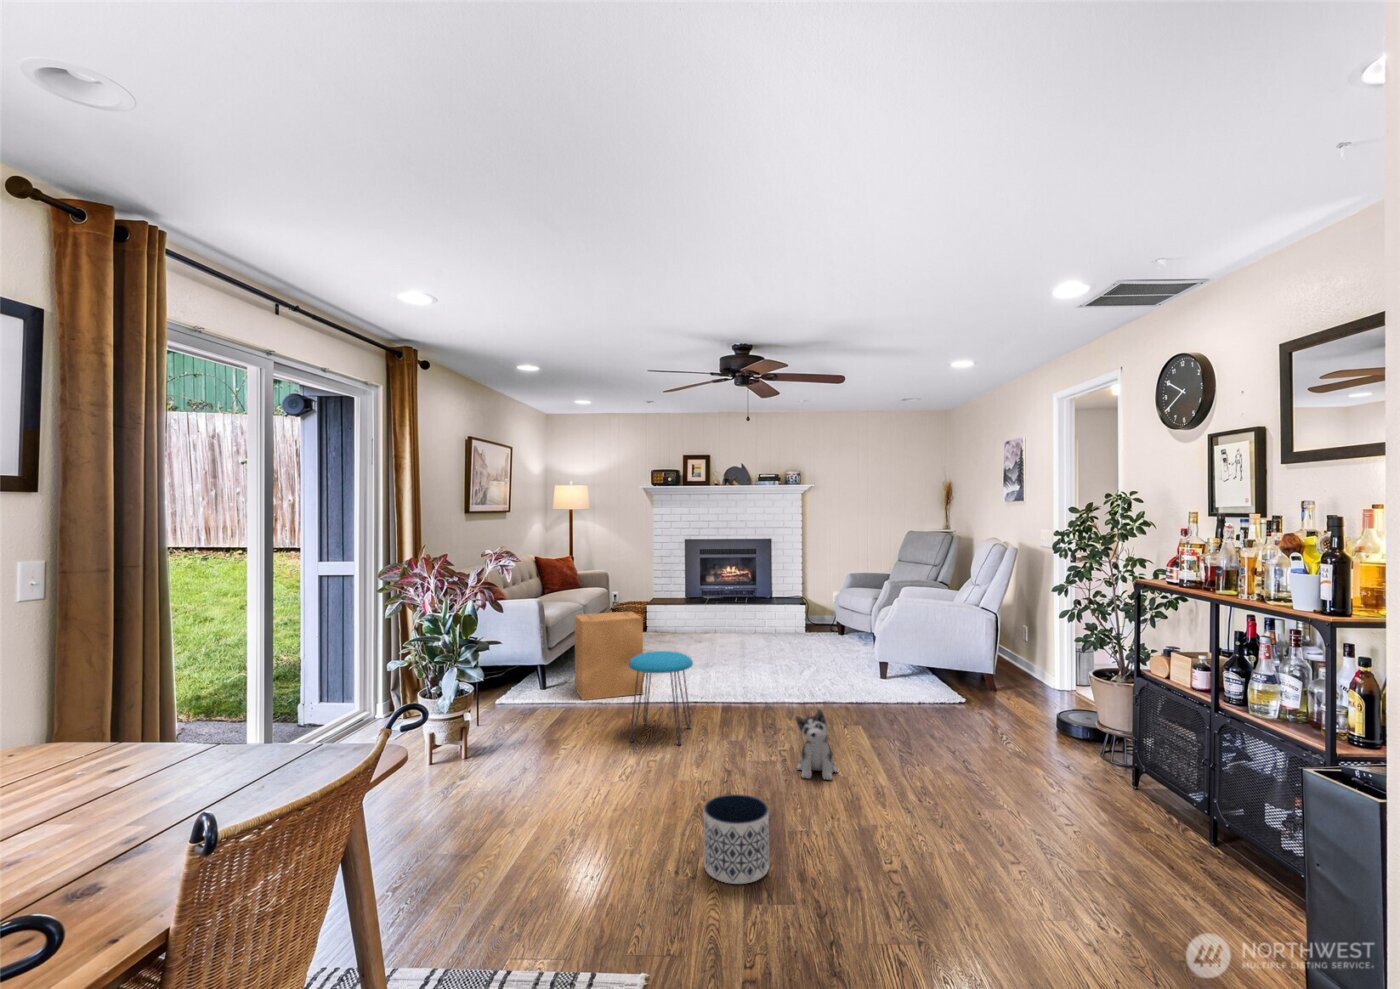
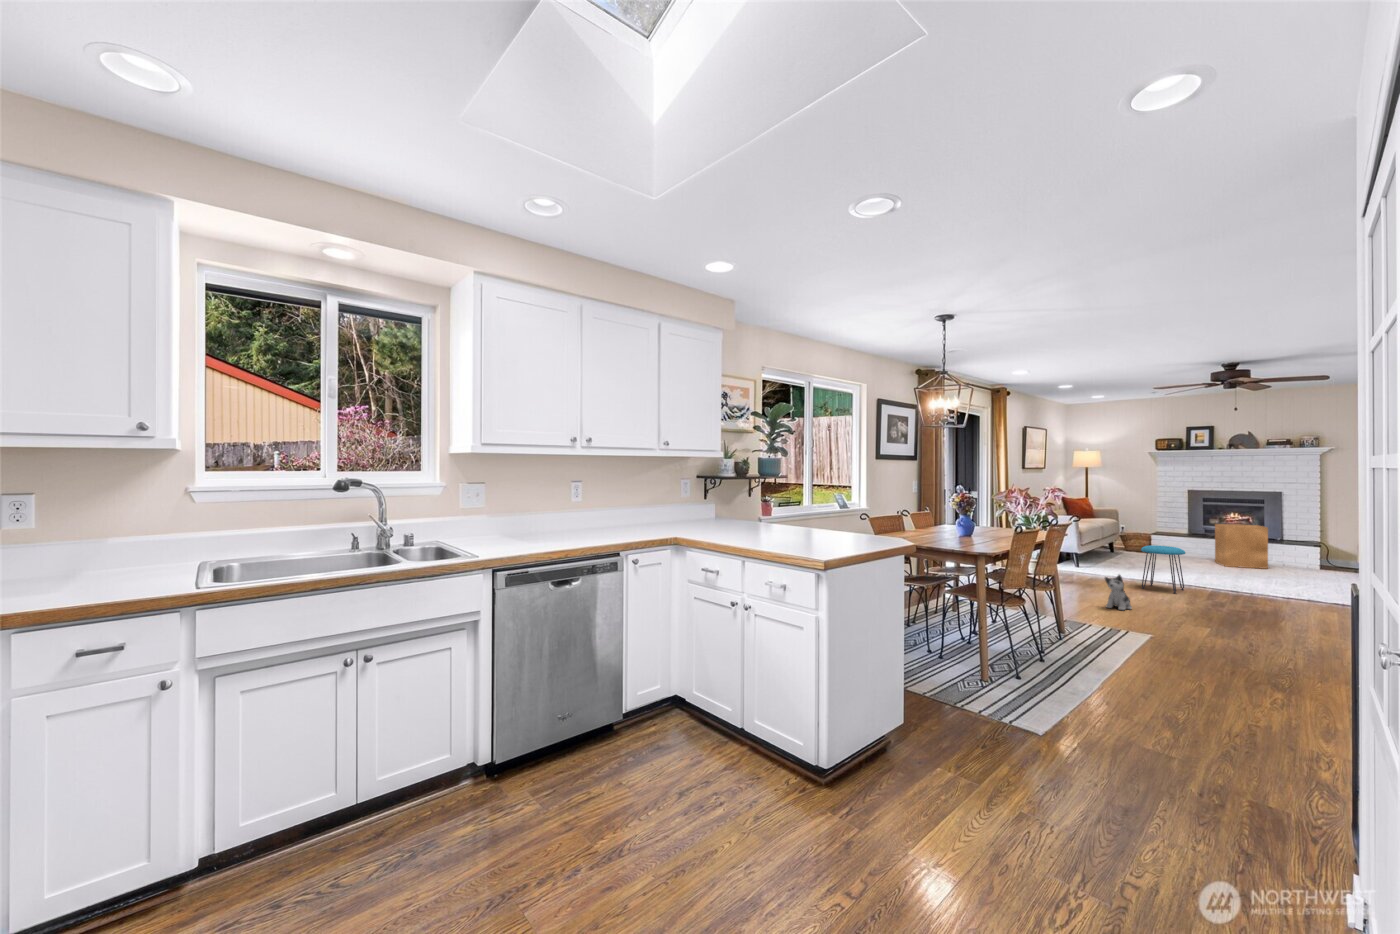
cardboard box: present [575,611,643,700] -> present [1215,524,1268,569]
plush toy: present [796,709,837,780] -> present [1105,575,1132,610]
planter: present [704,794,769,884] -> none [1184,594,1221,625]

